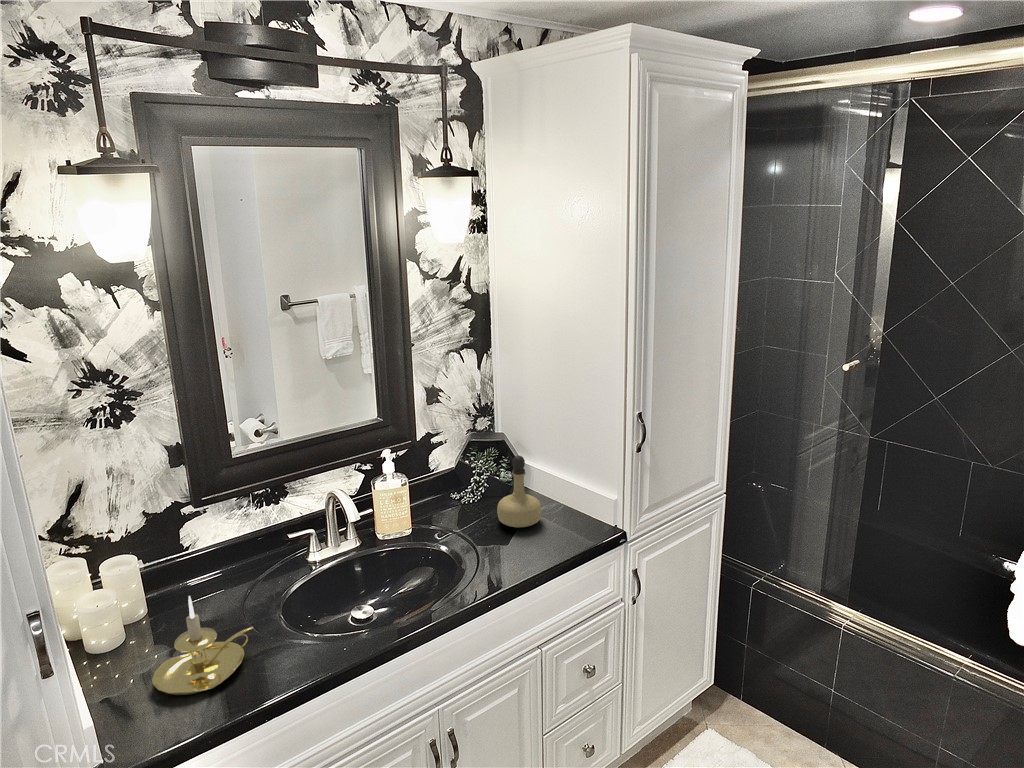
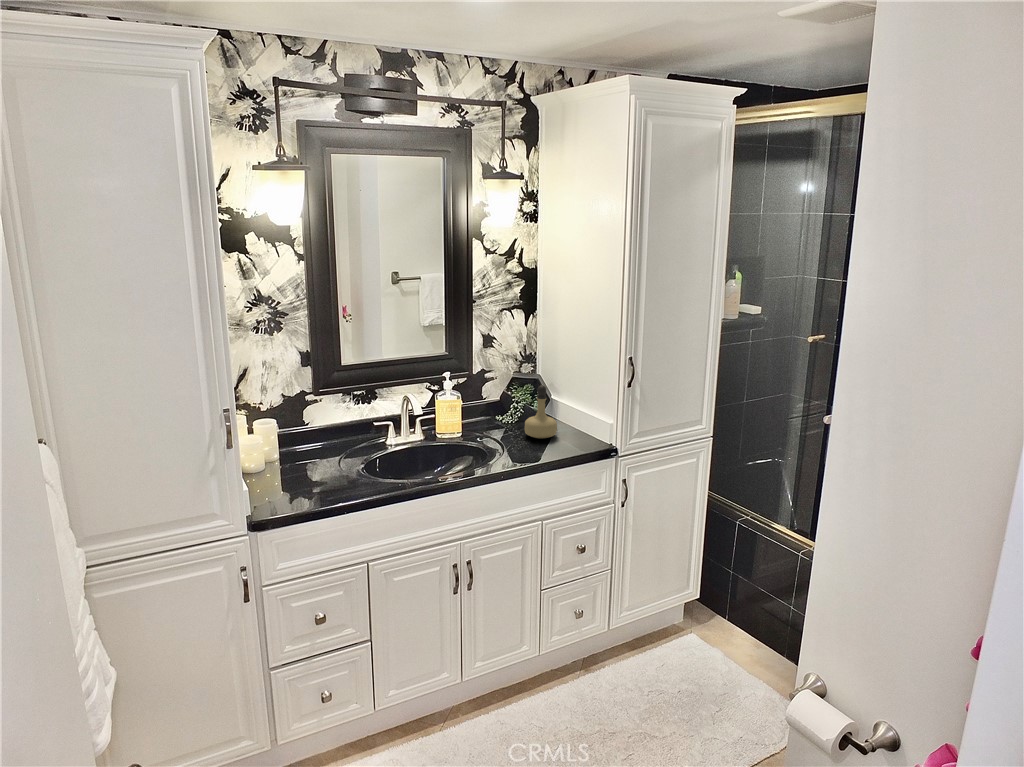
candle holder: present [152,596,254,695] -> none [280,435,344,496]

